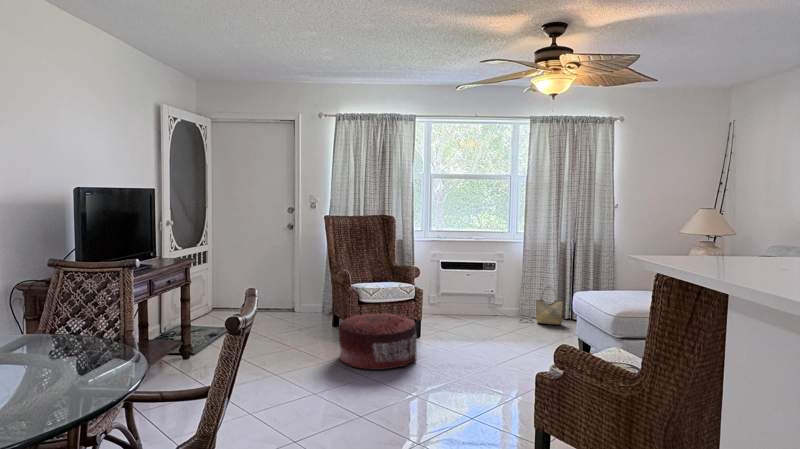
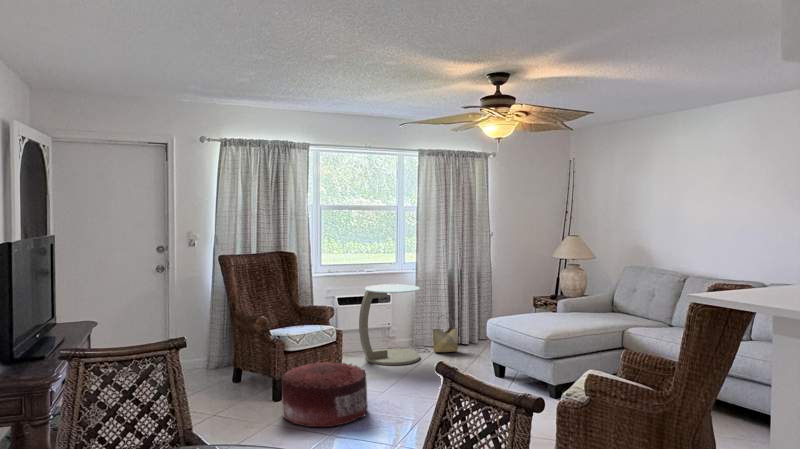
side table: none [456,252,519,329] -> present [359,284,420,365]

